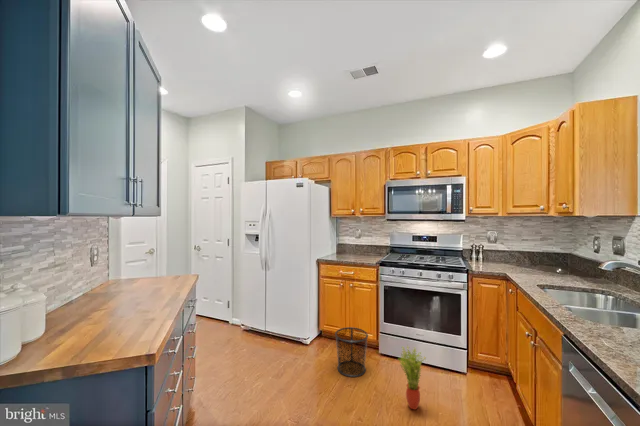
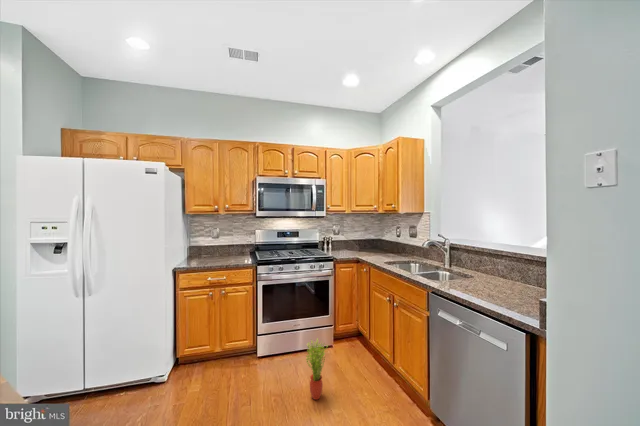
waste bin: present [335,327,368,377] -> none [218,338,257,399]

